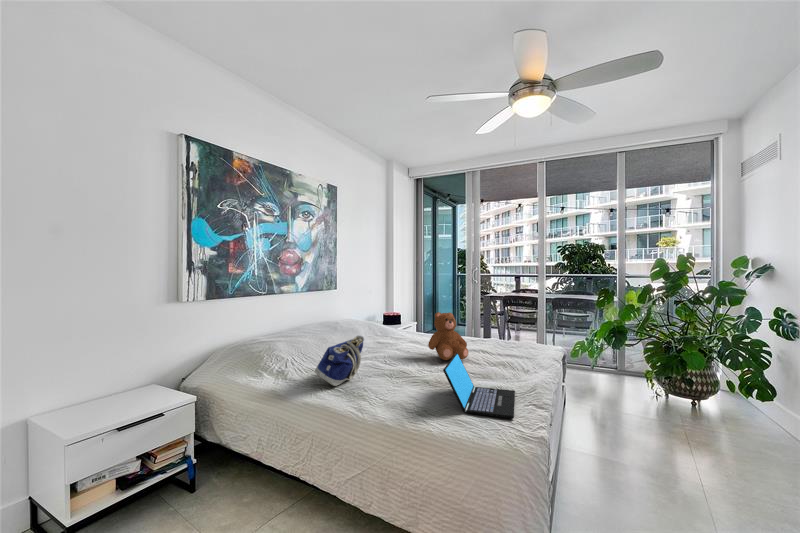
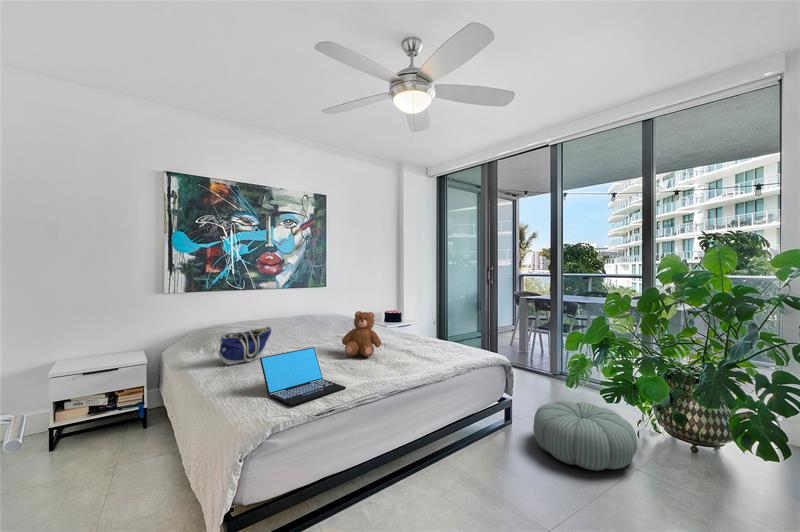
pouf: none [598,379,694,433] -> present [533,401,637,470]

